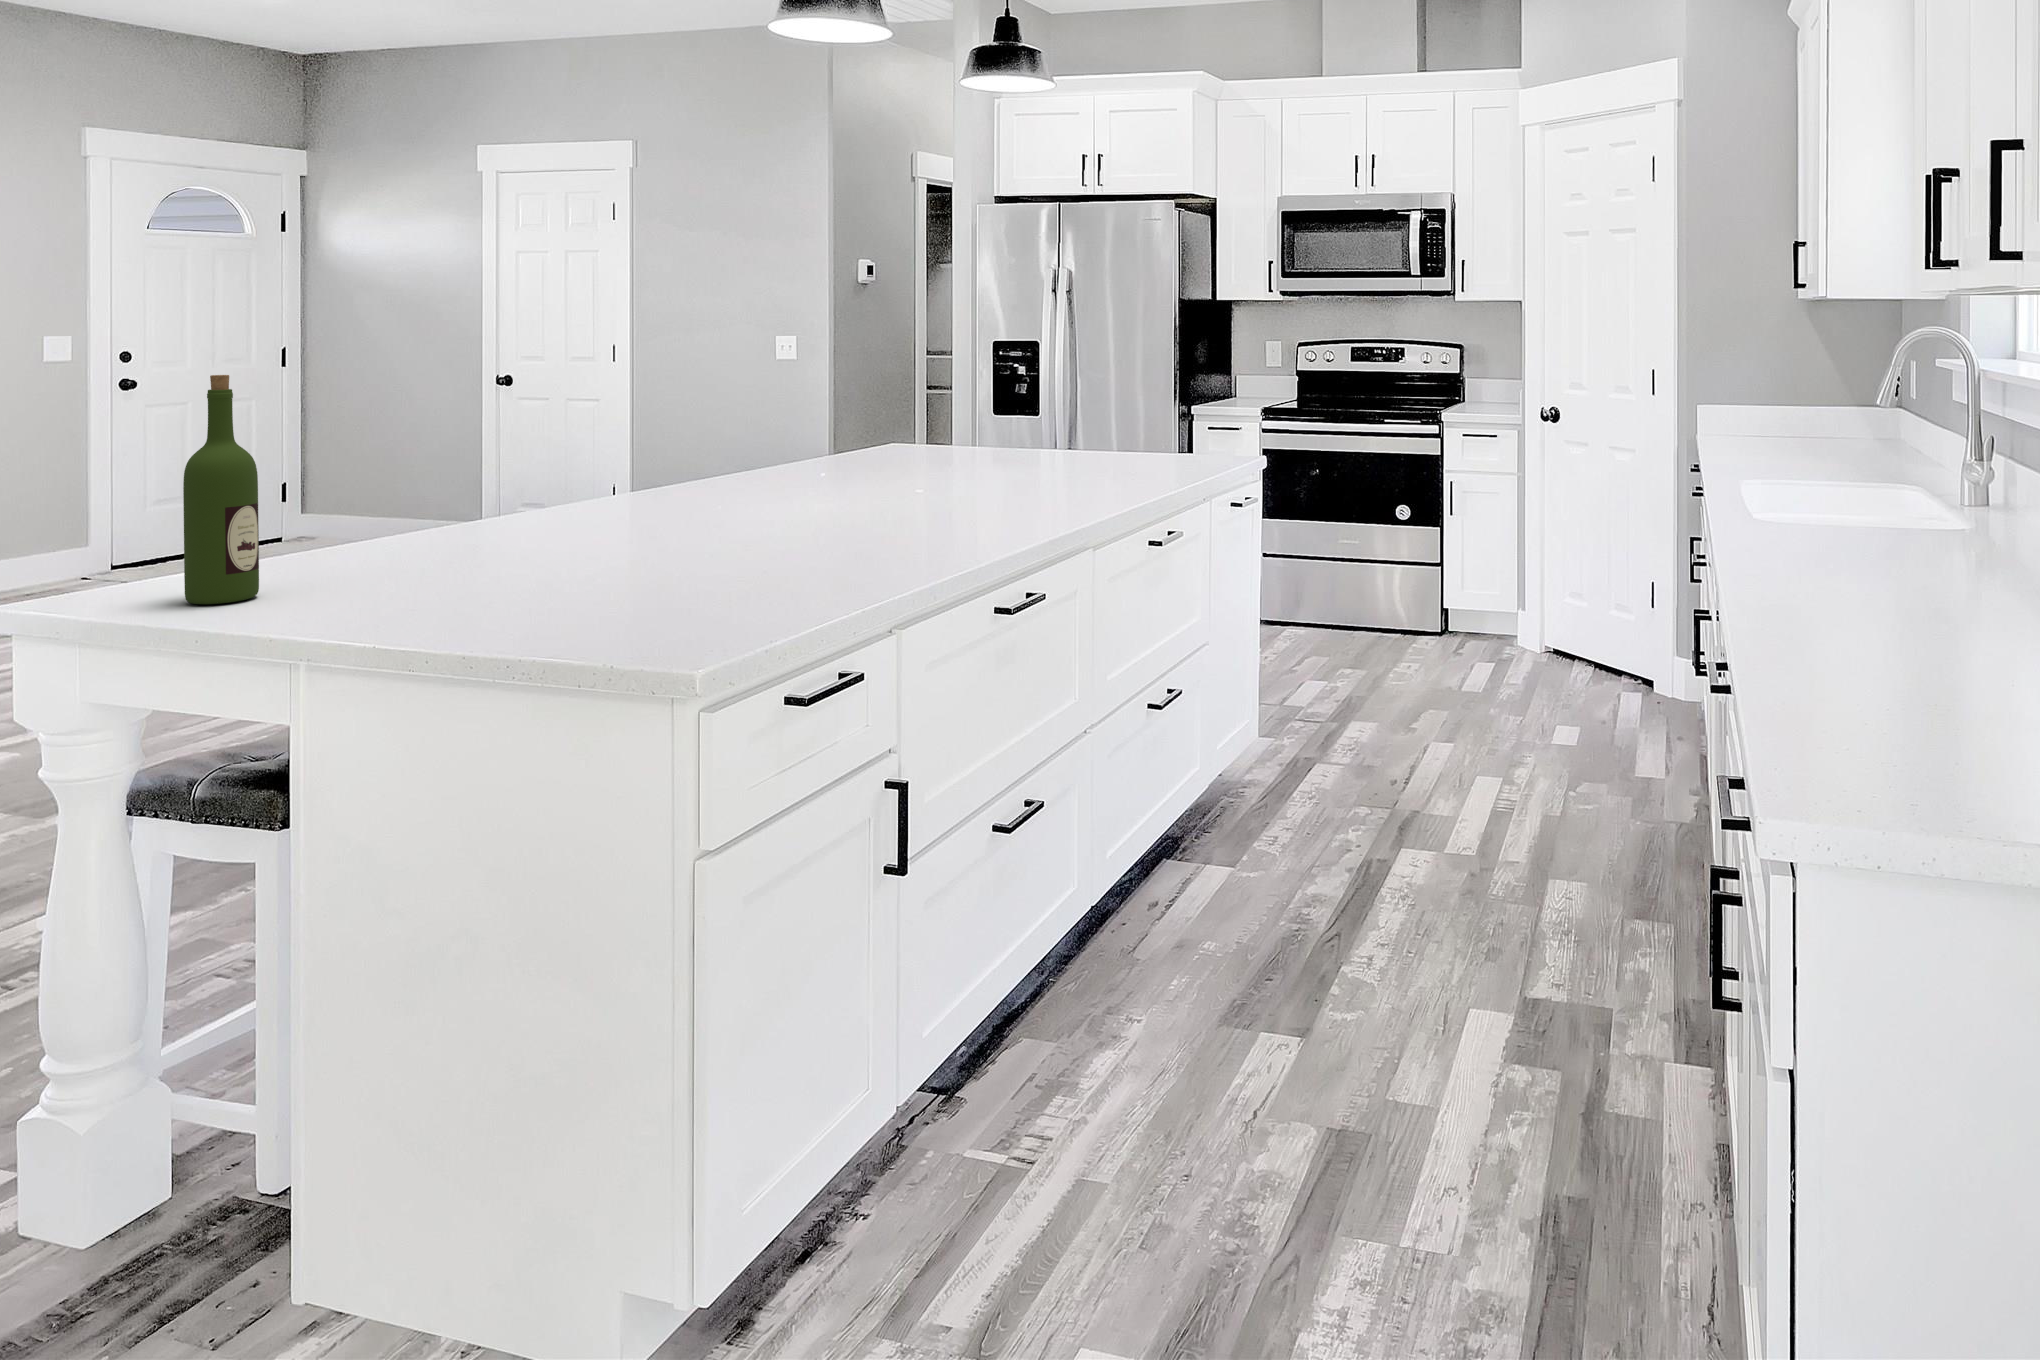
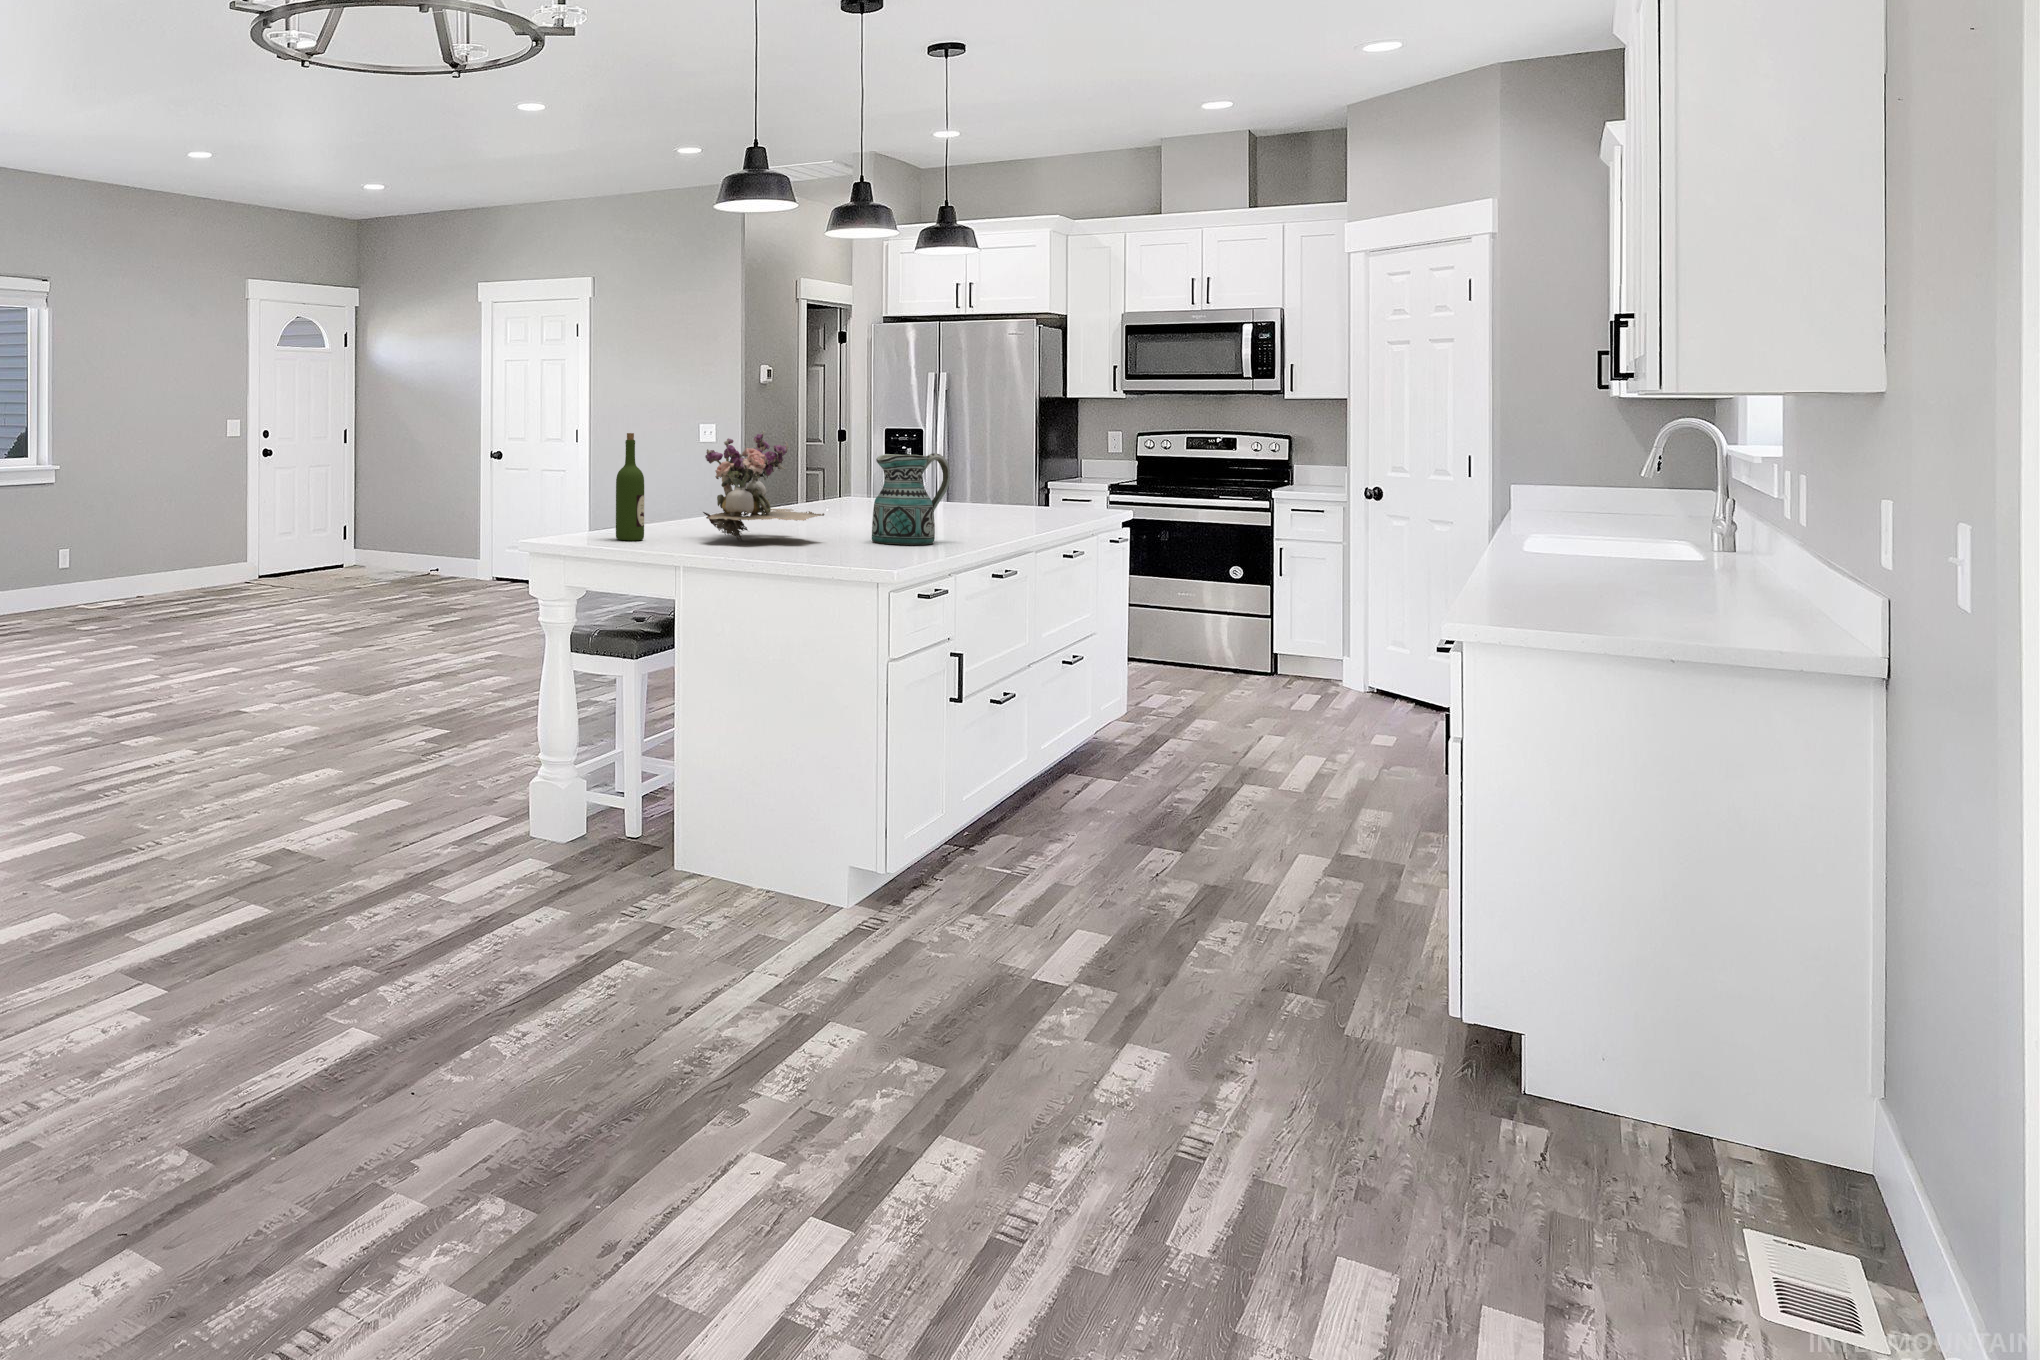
flower arrangement: none [379,363,664,586] -> present [703,431,824,540]
ceramic pitcher: none [765,401,917,576] -> present [872,453,950,545]

